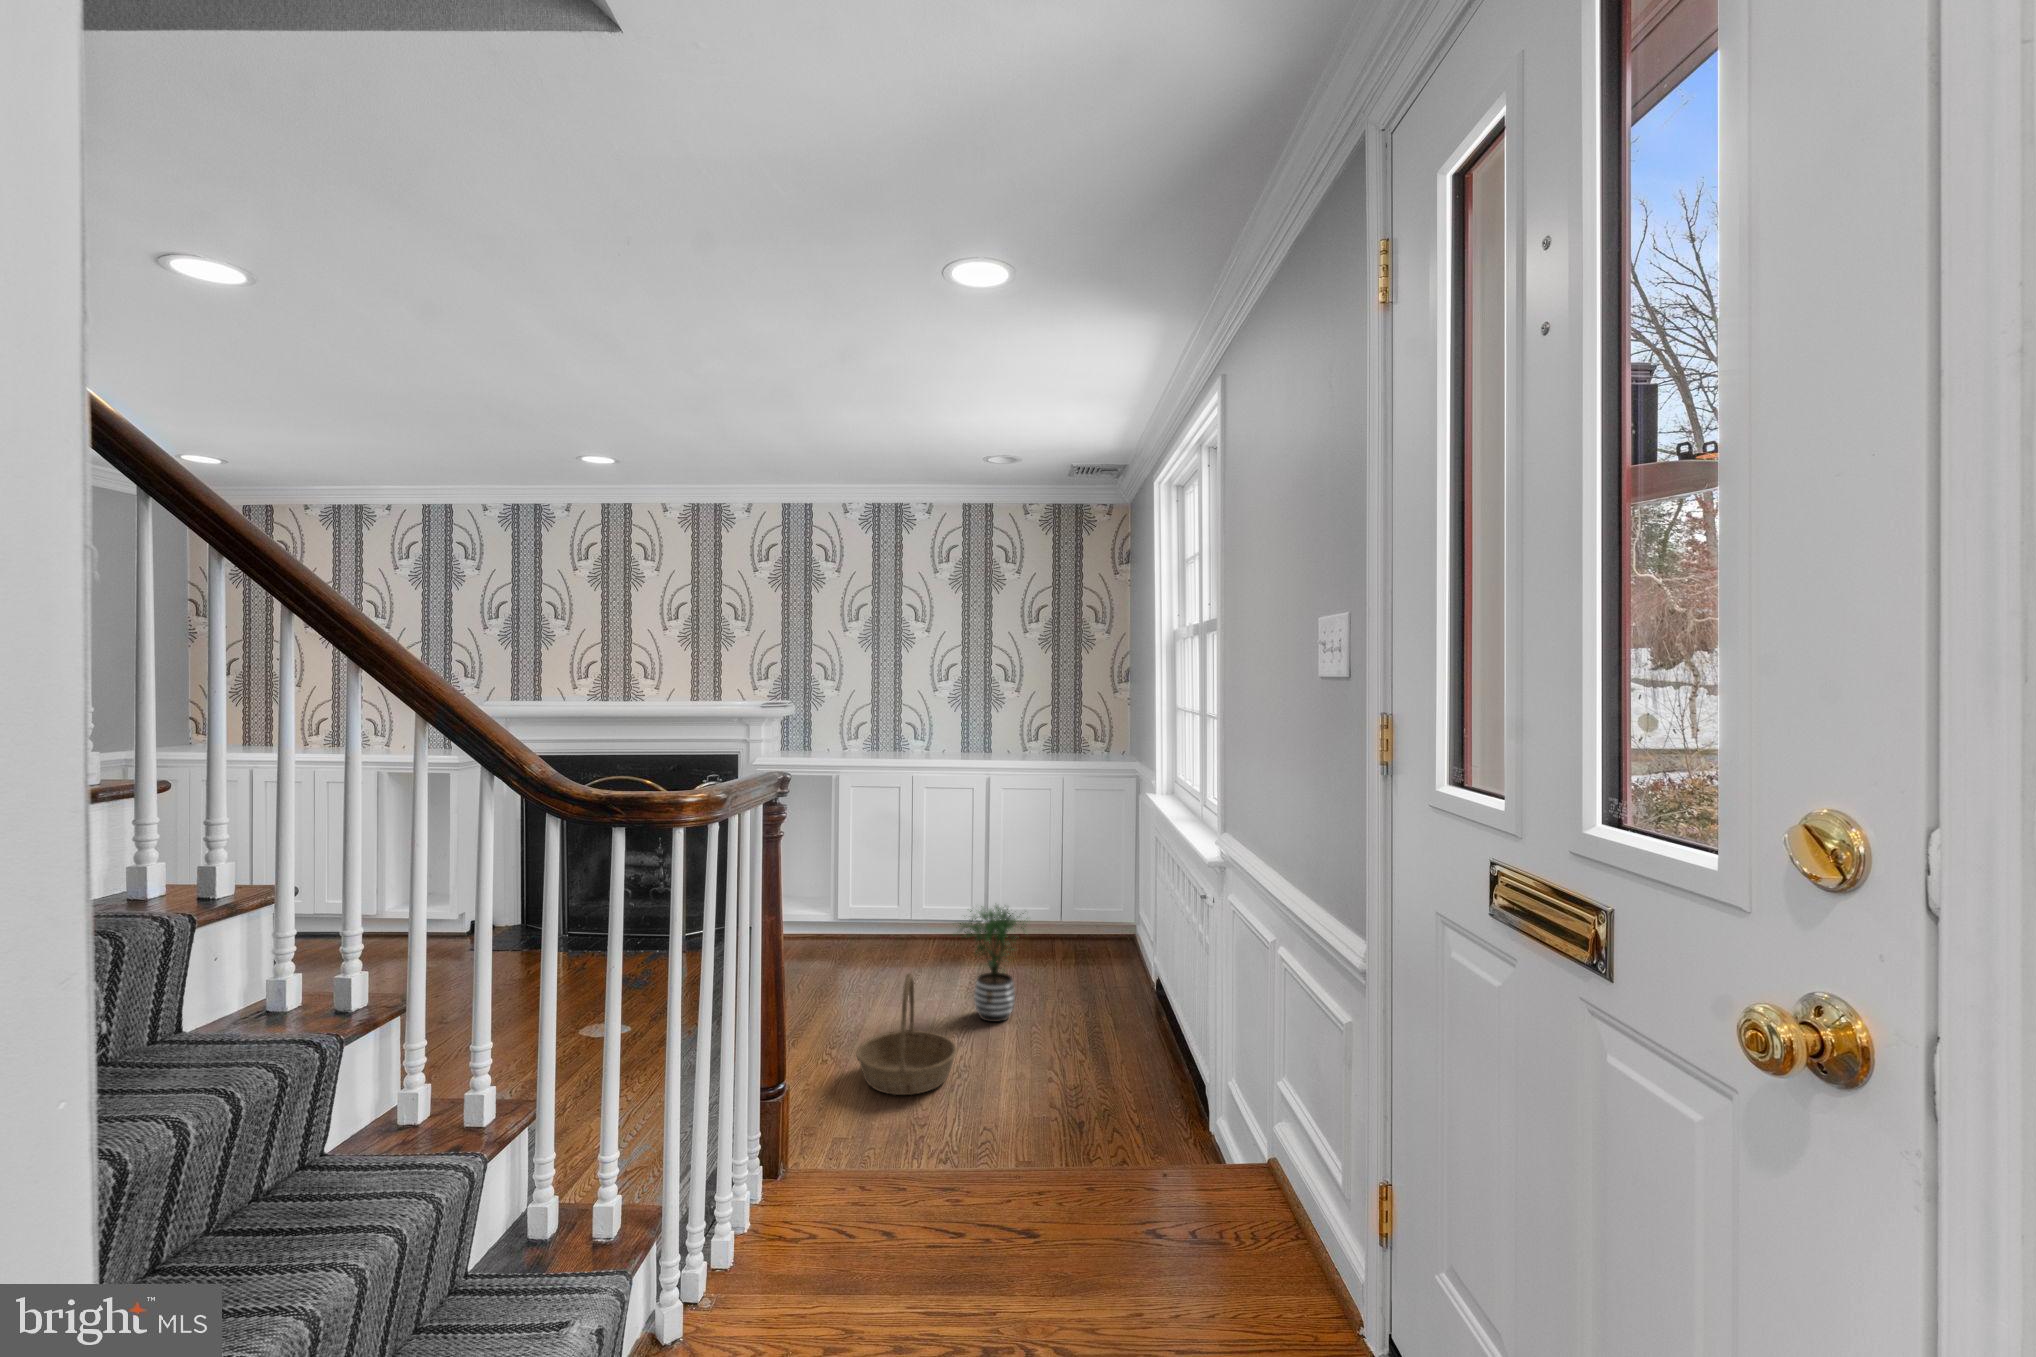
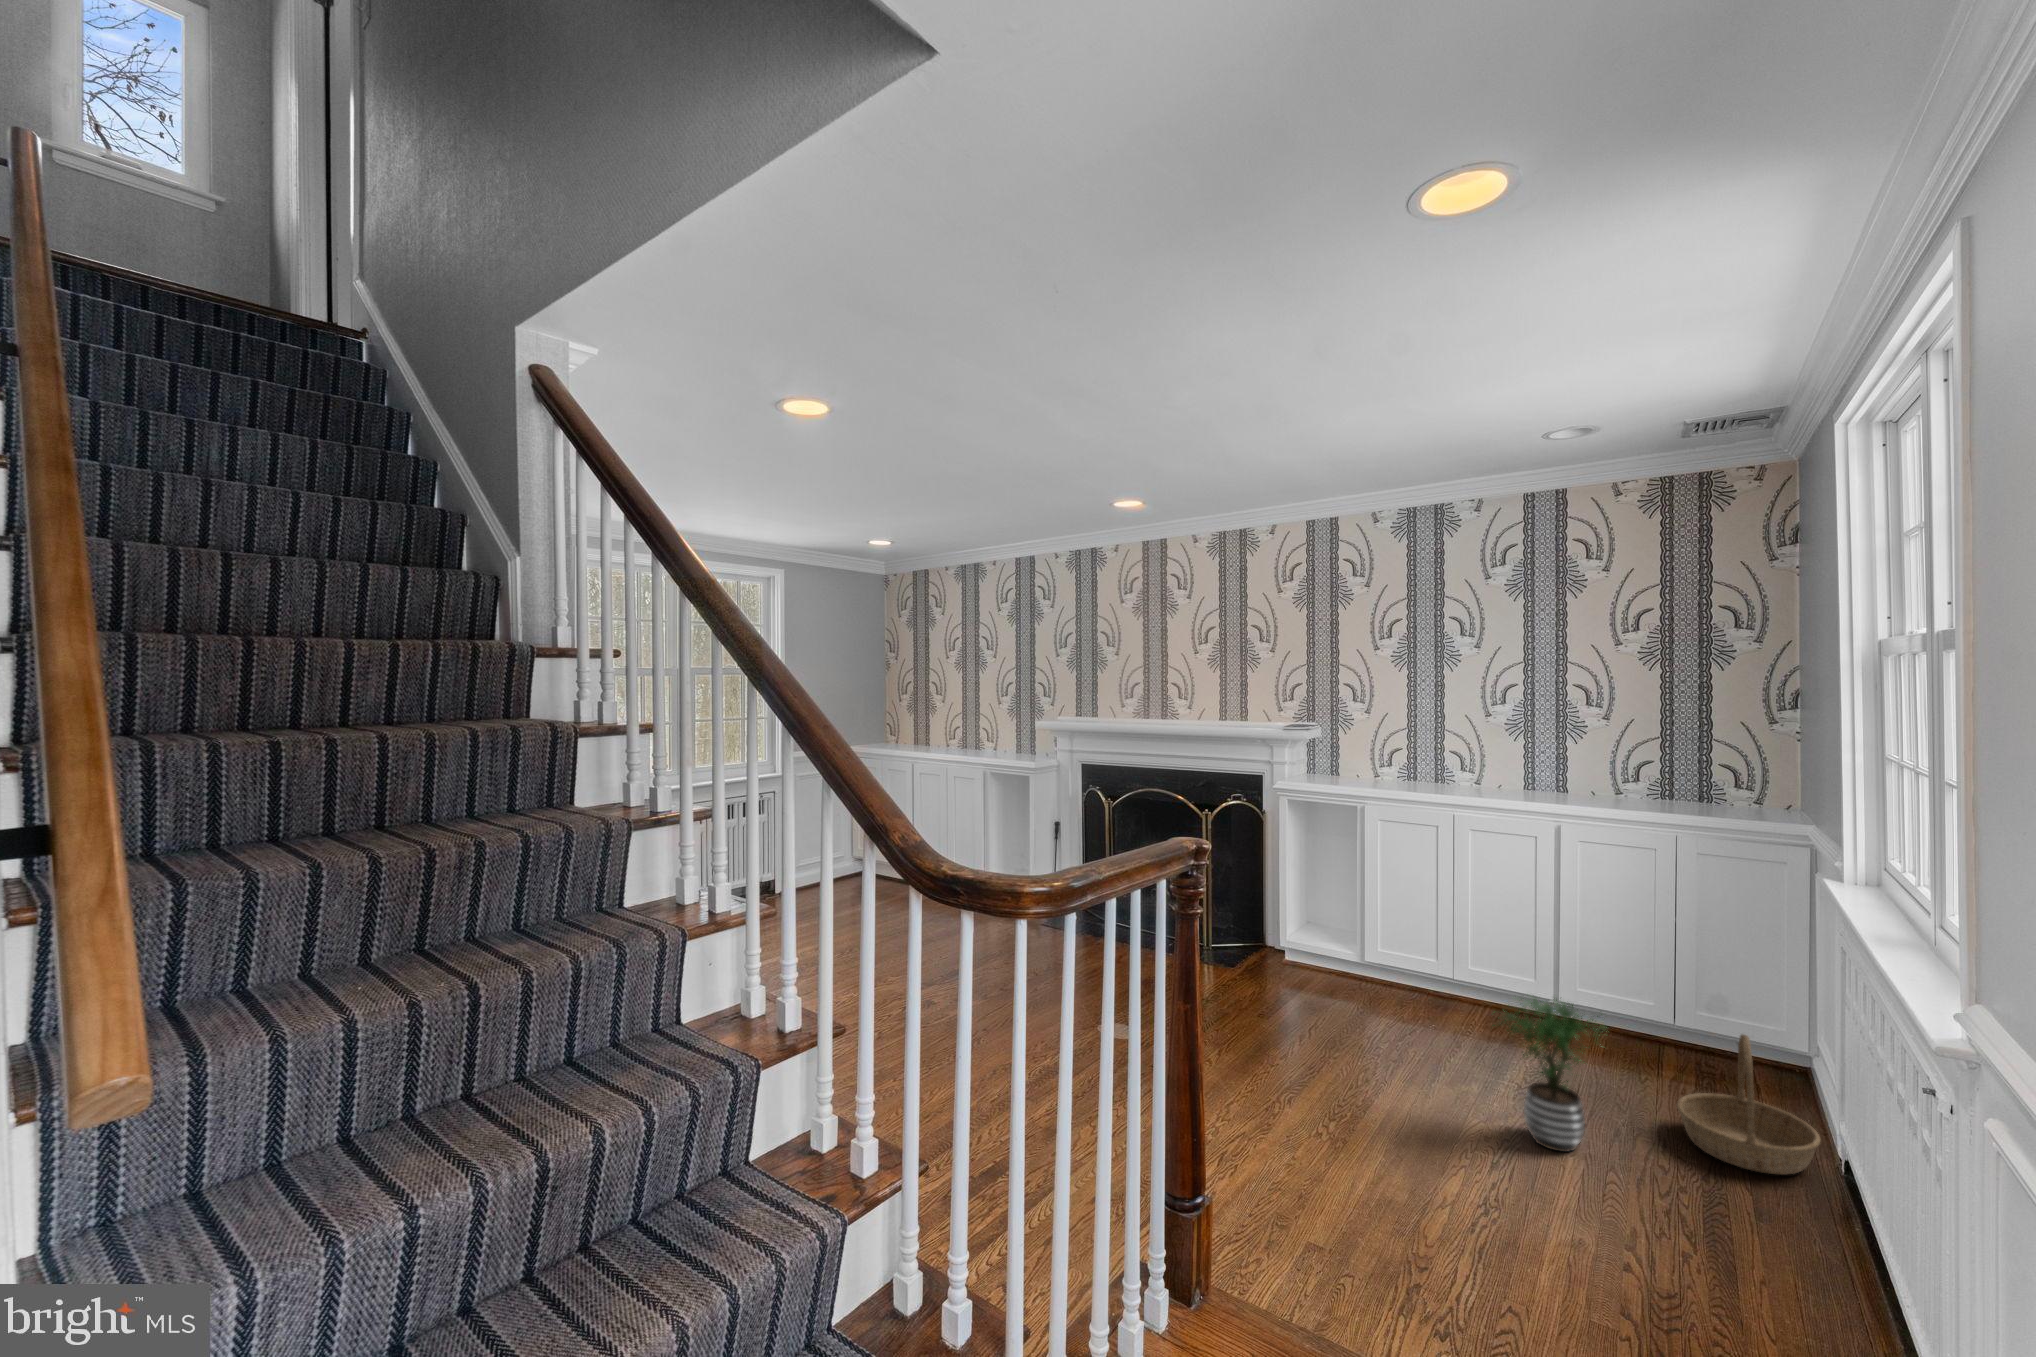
basket: present [856,974,957,1095] -> present [1677,1034,1820,1174]

